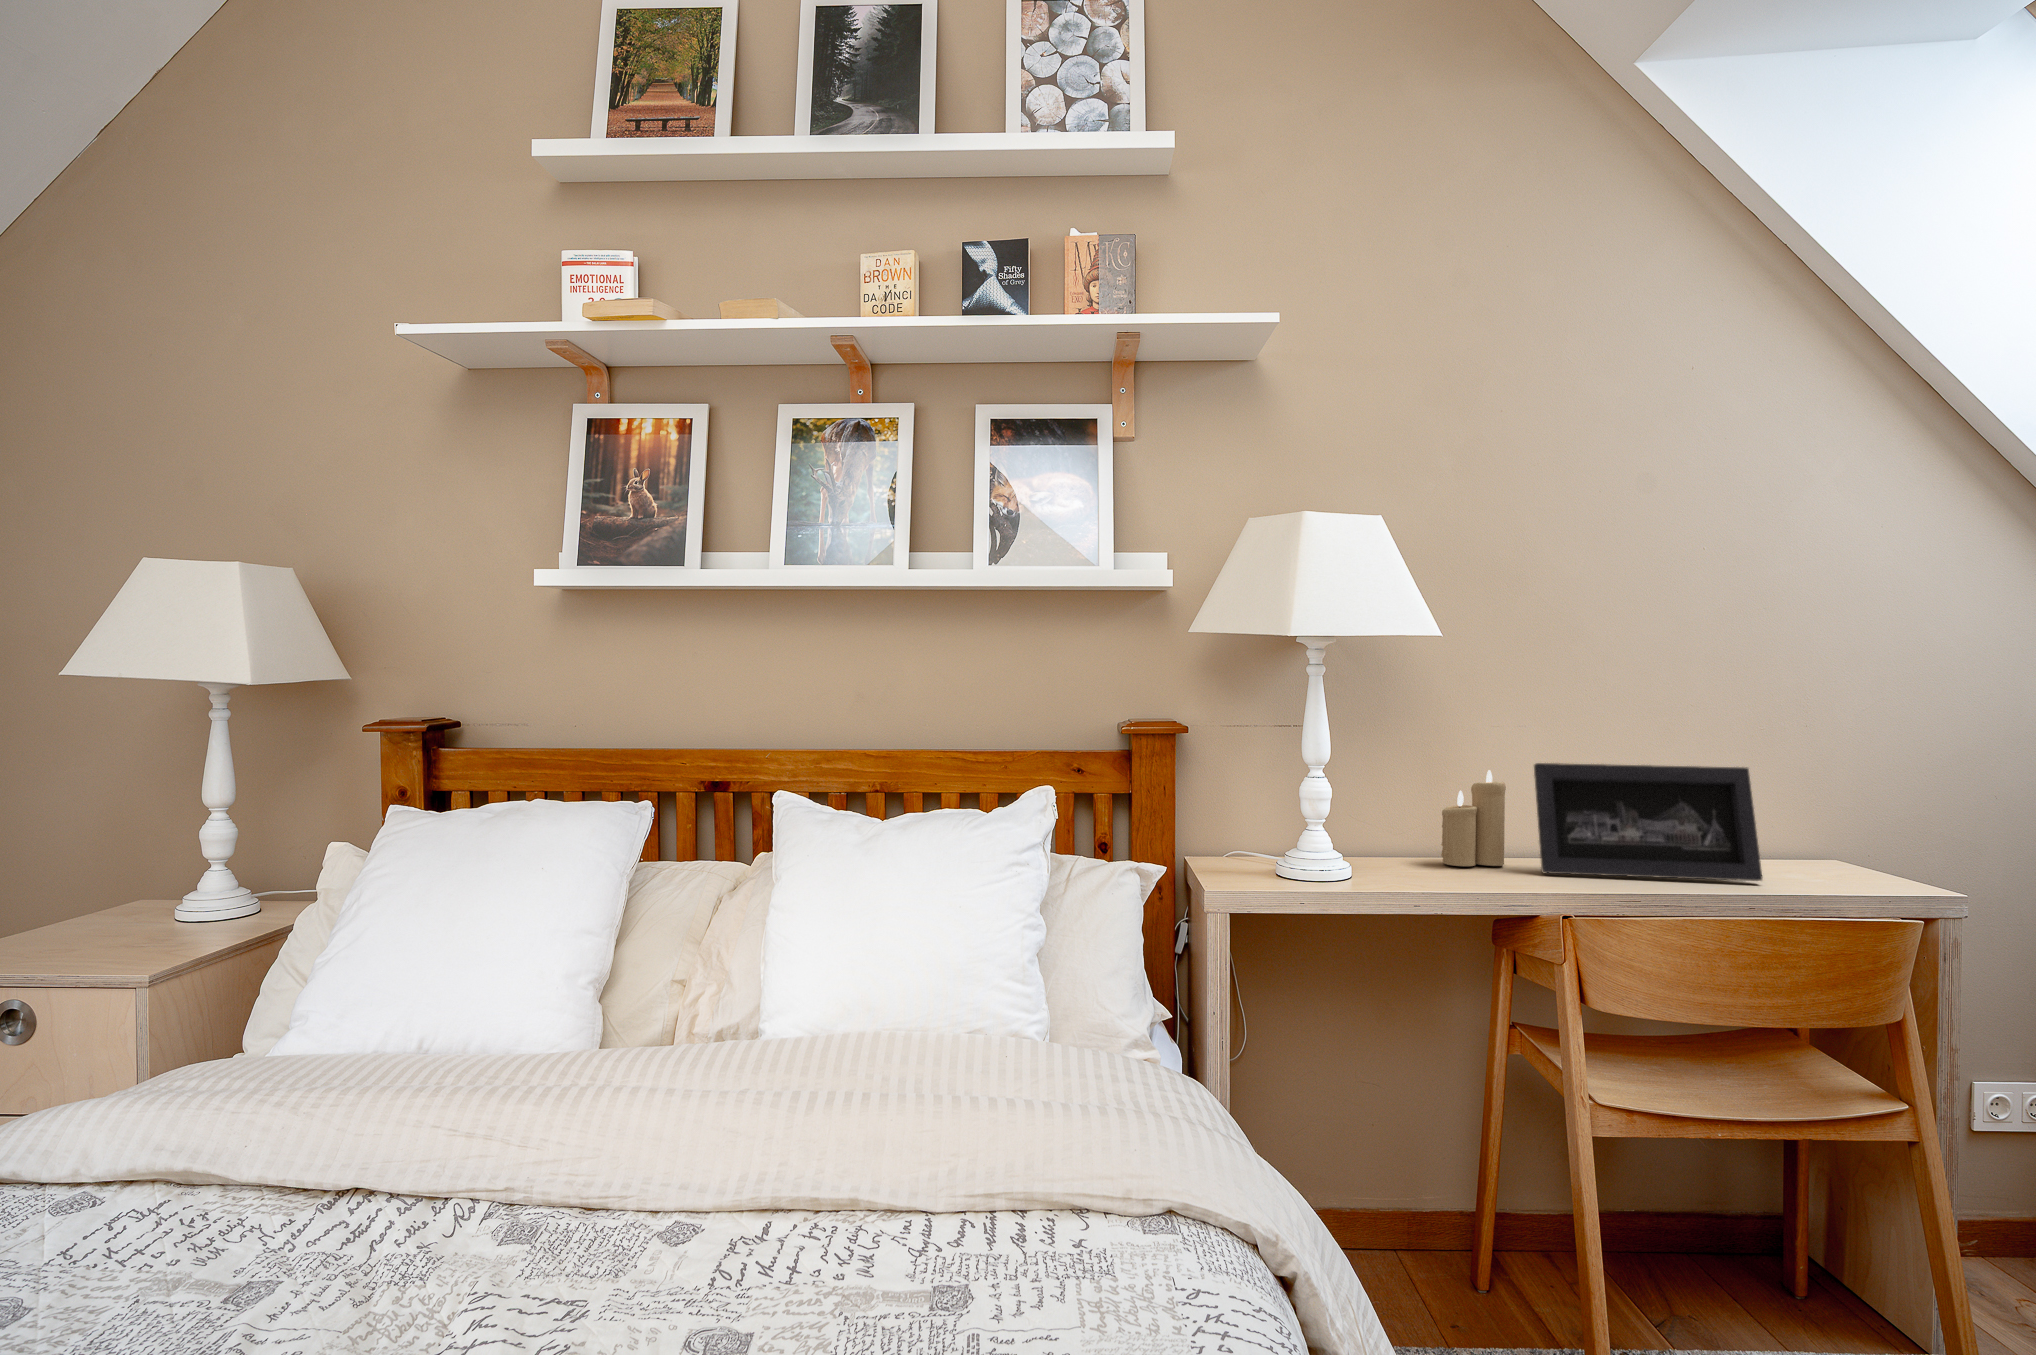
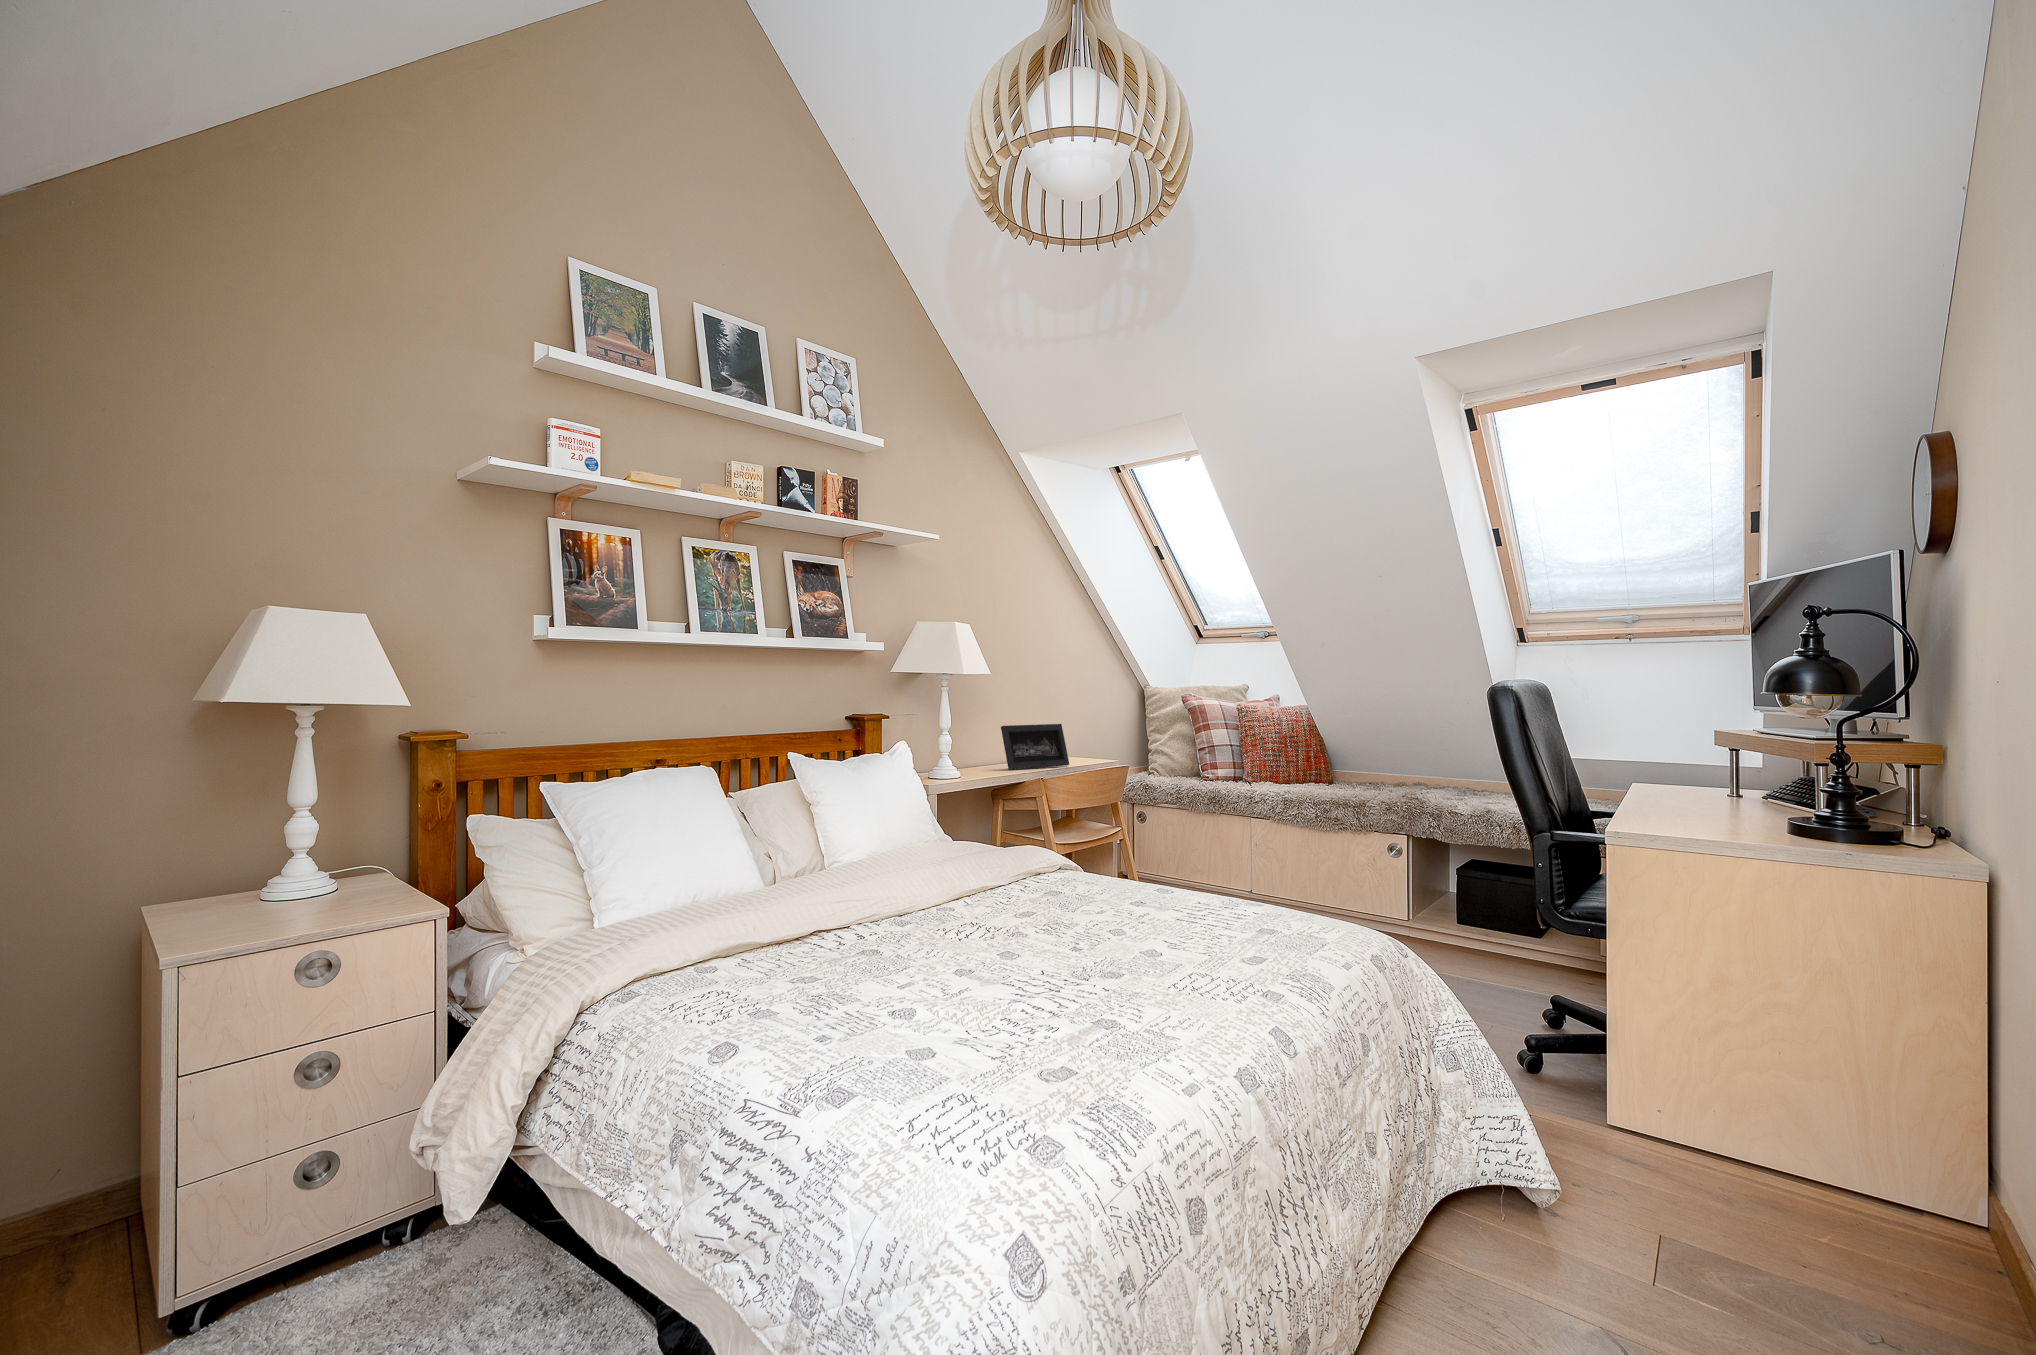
candle: present [1441,770,1506,866] -> none [972,730,993,770]

